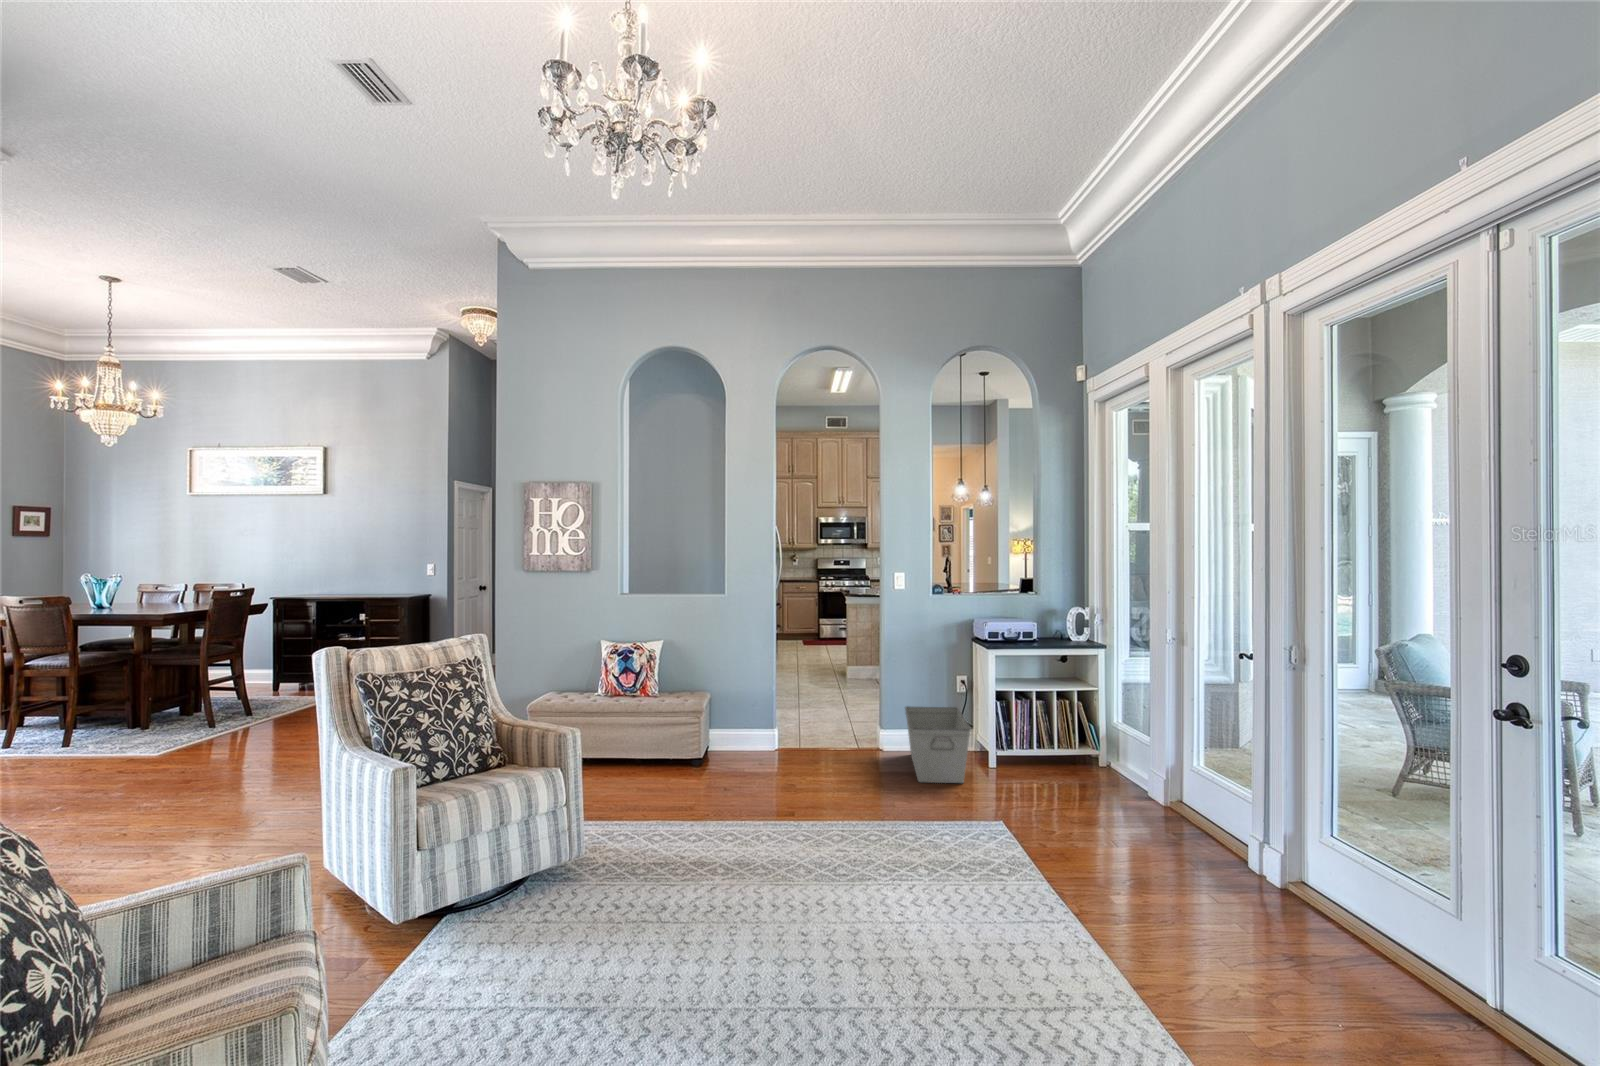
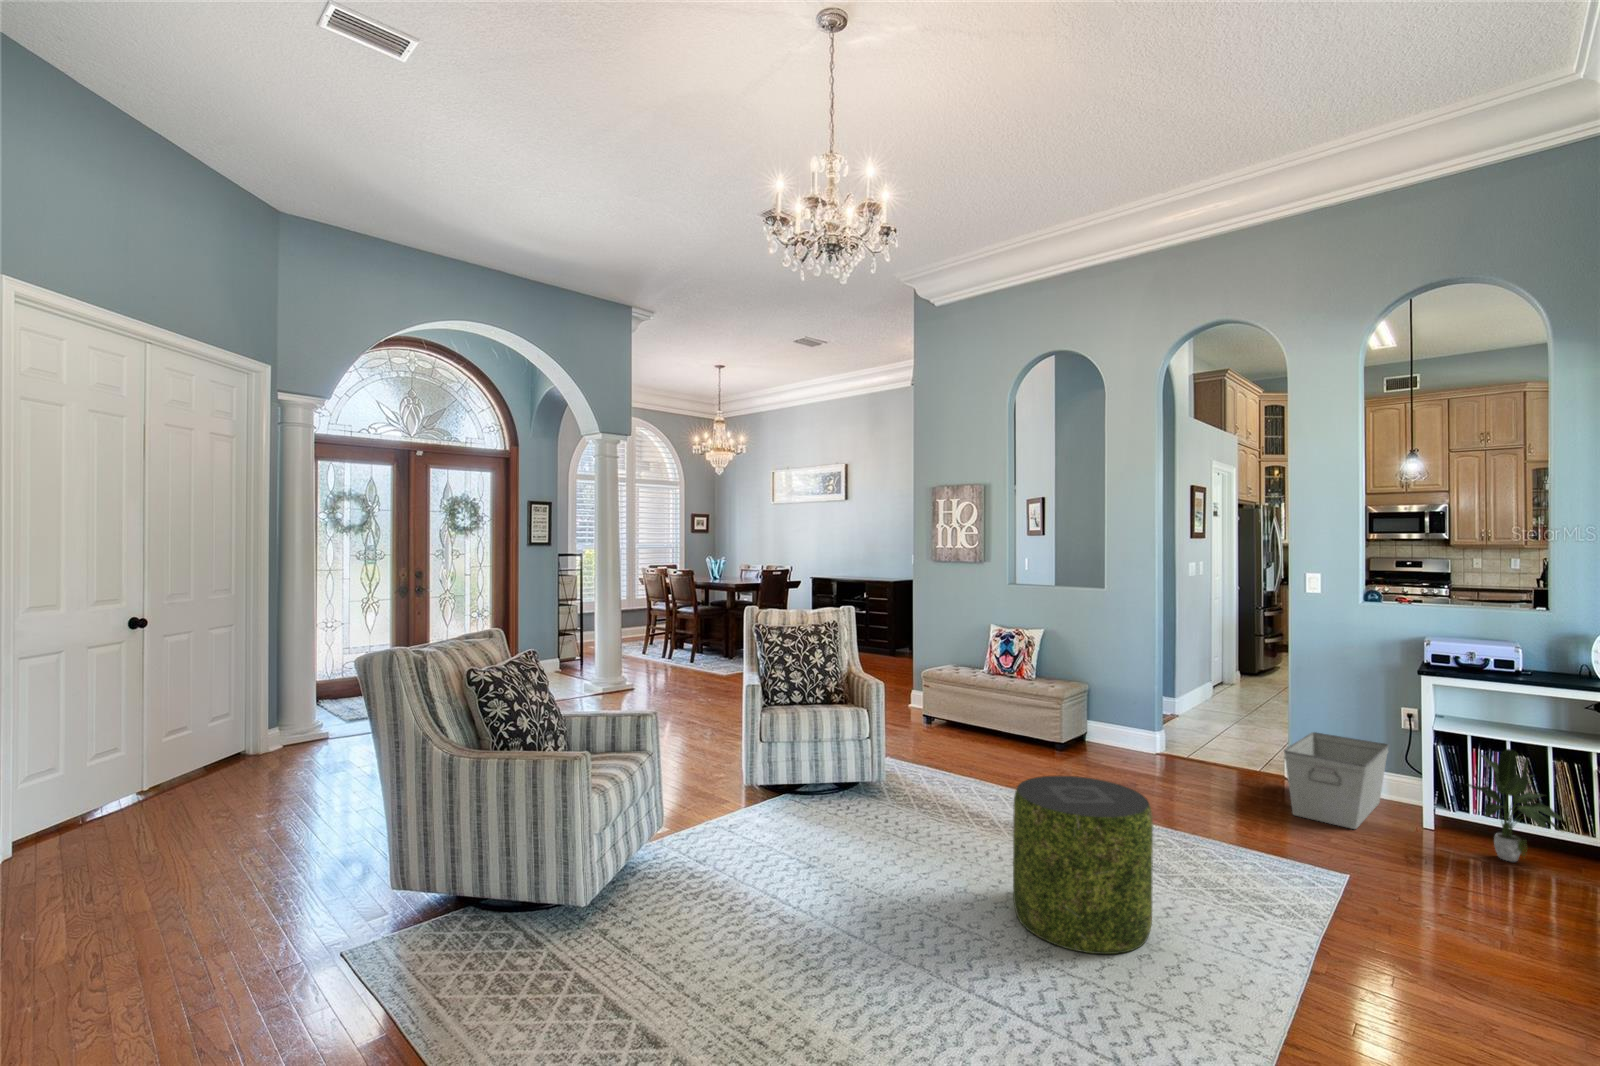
potted plant: none [1032,699,1086,782] -> present [1468,749,1562,862]
pouf: none [830,797,967,989] -> present [1013,776,1153,954]

